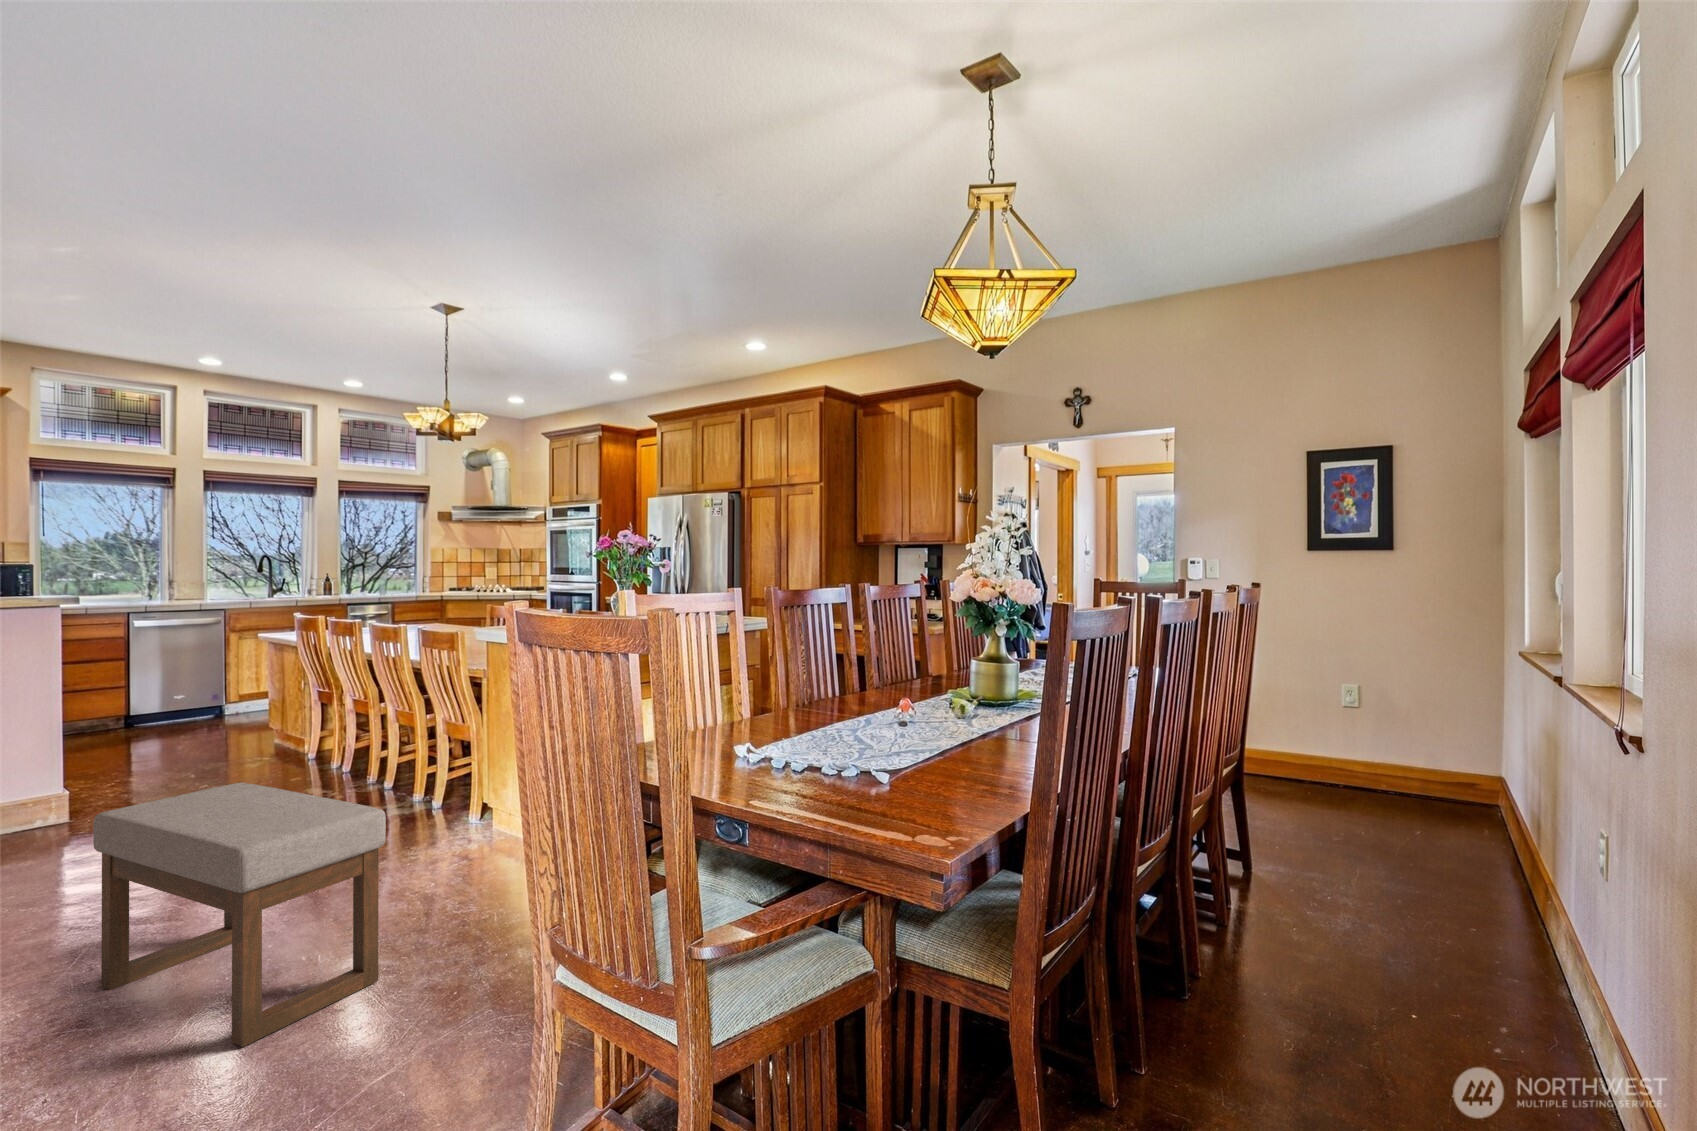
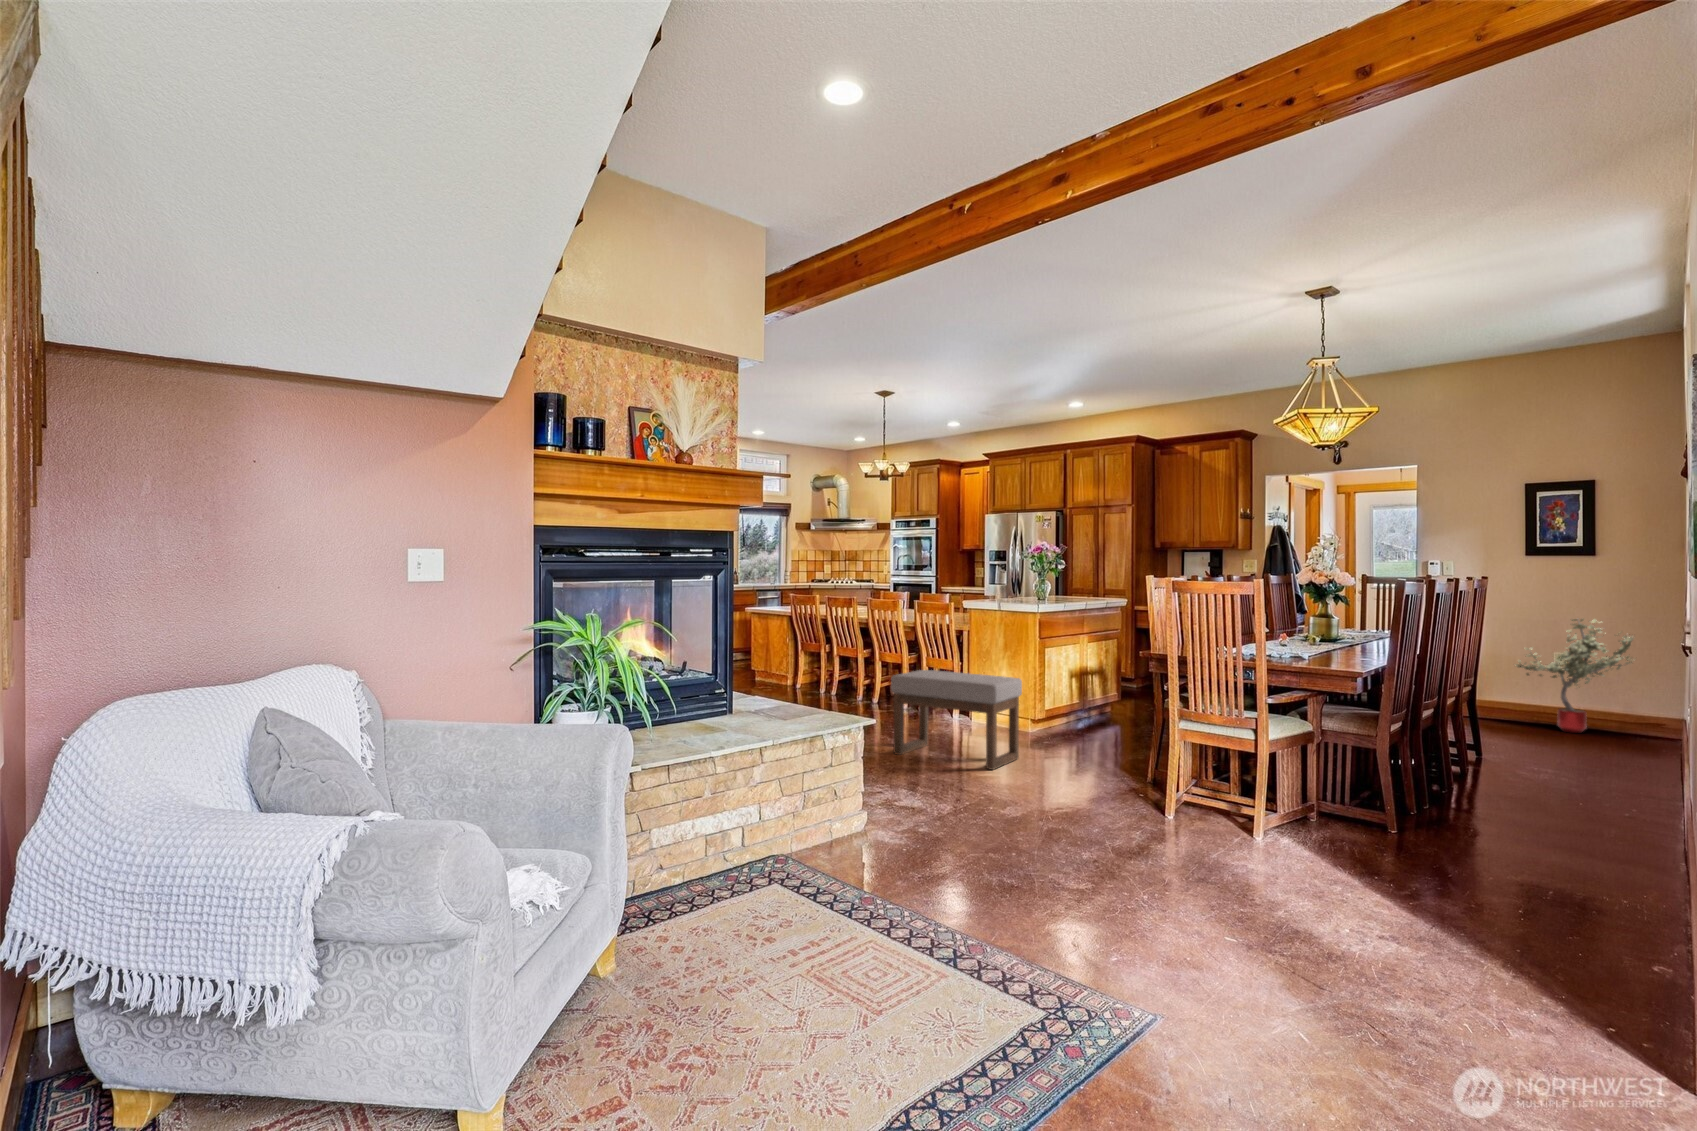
potted tree: none [1293,638,1452,804] -> present [1516,619,1634,733]

